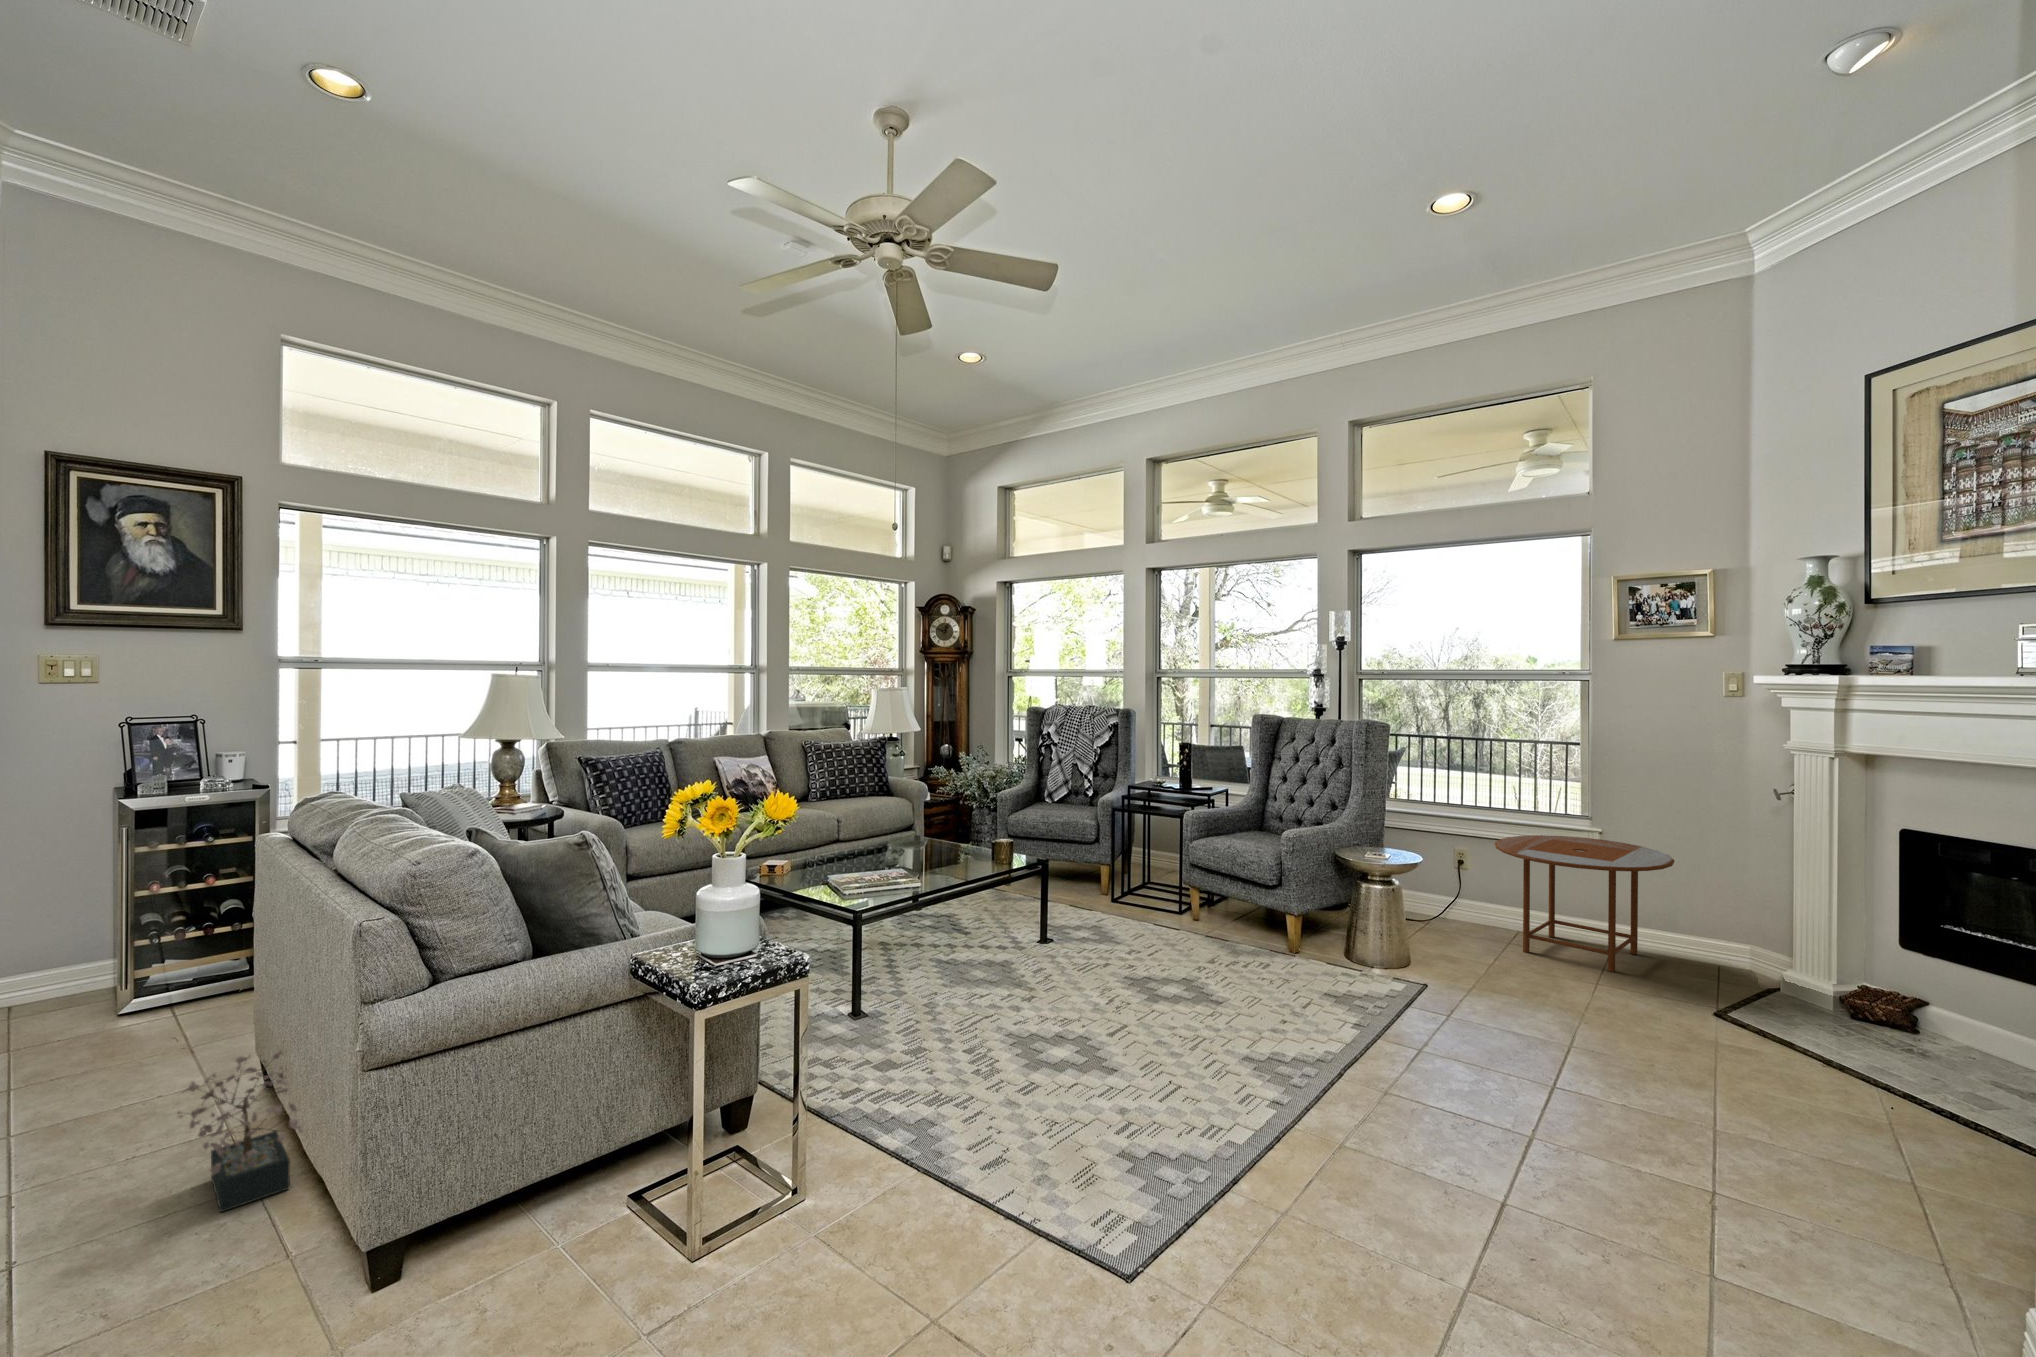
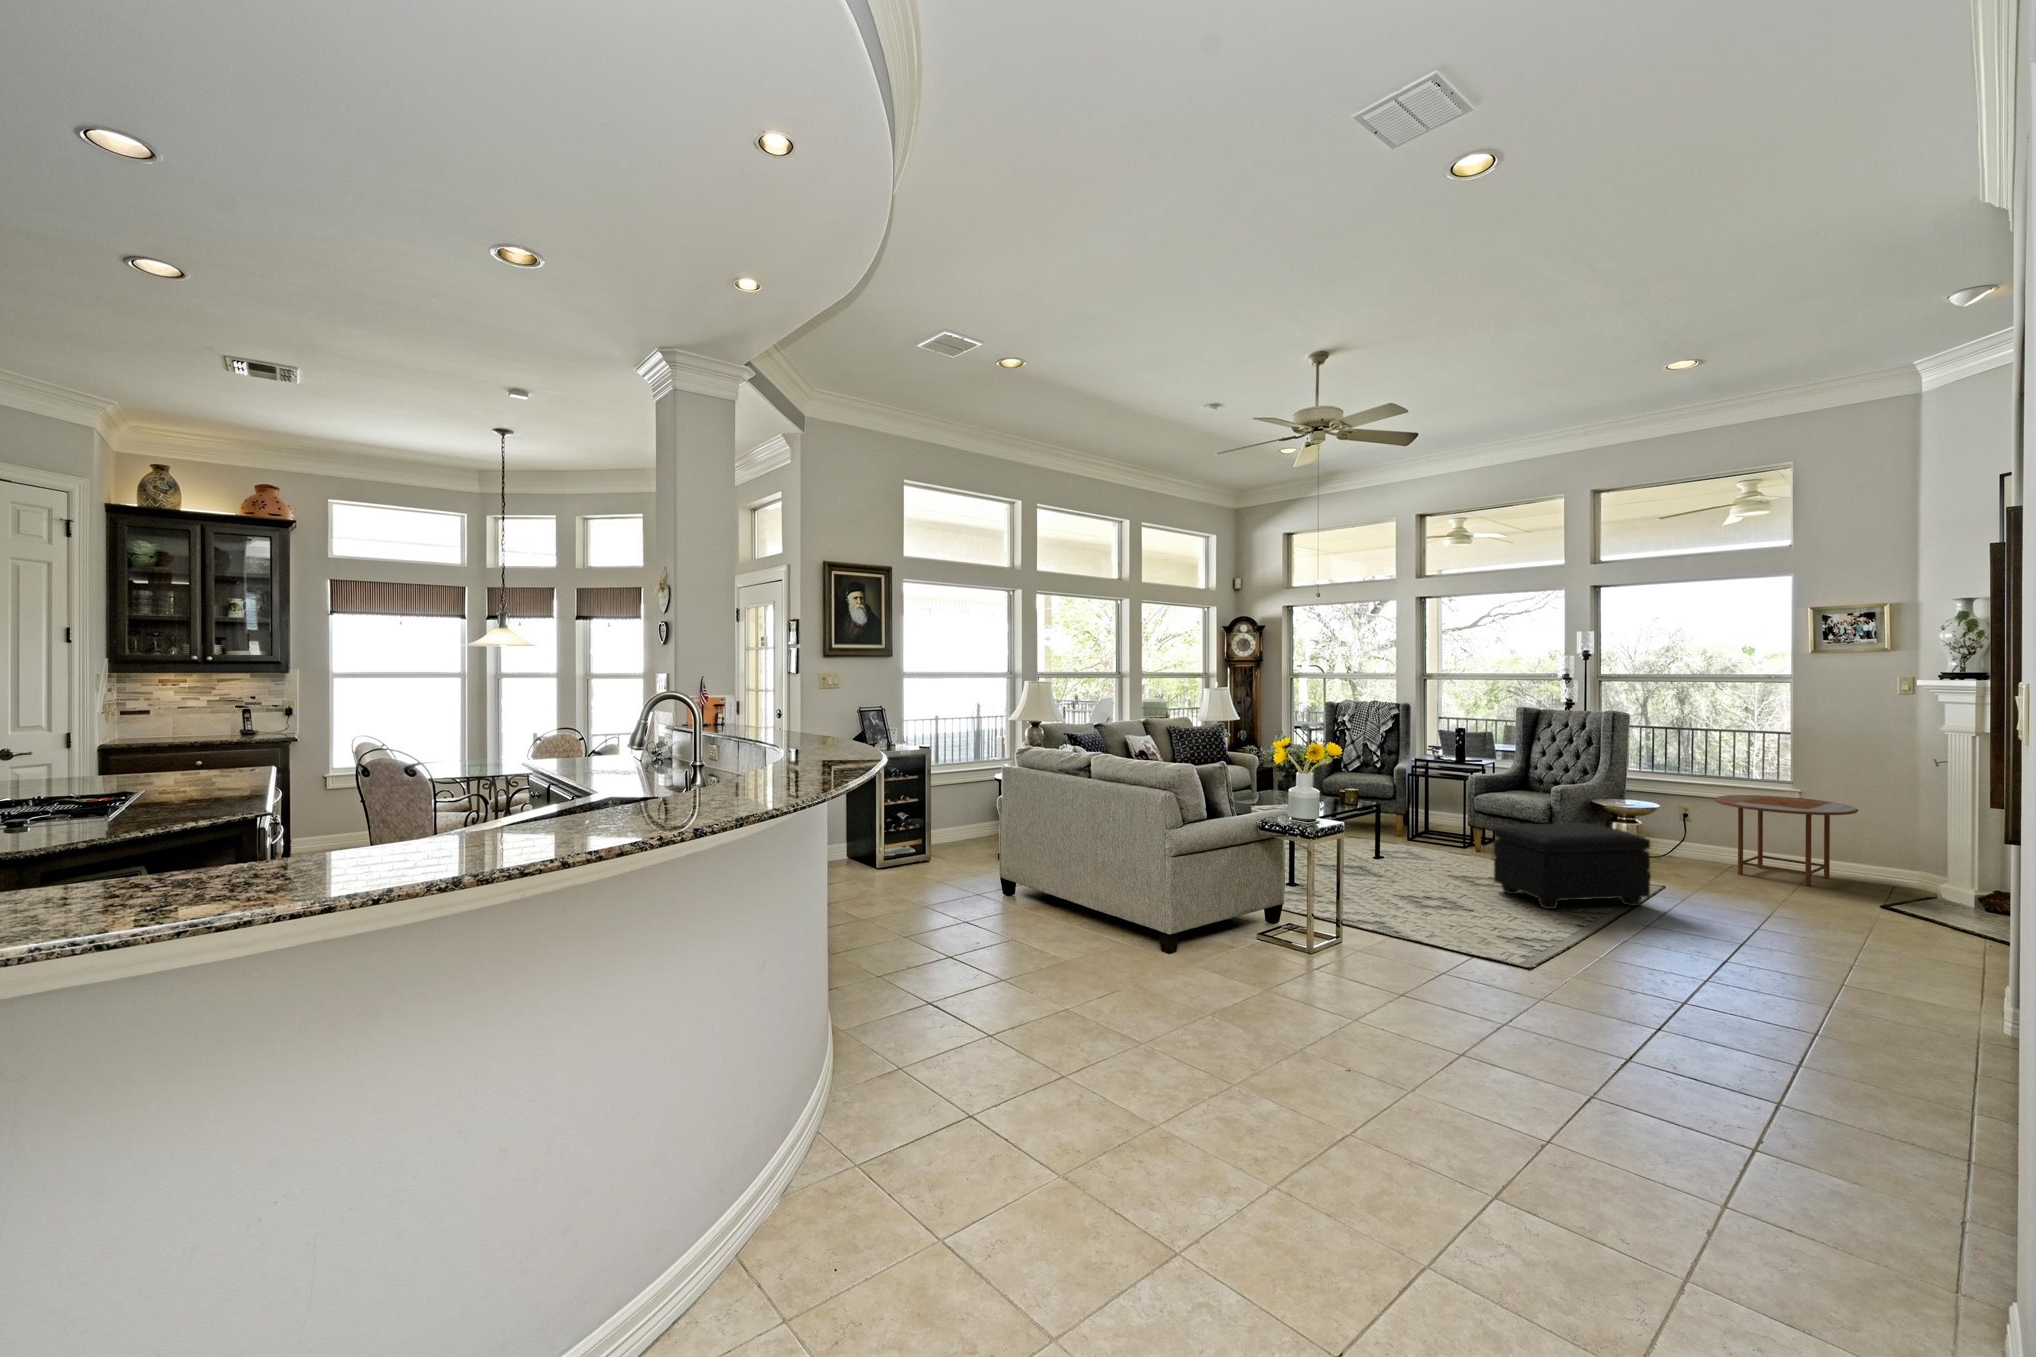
footstool: none [1175,896,1393,1051] -> present [1494,823,1650,909]
decorative plant: present [178,1051,303,1212] -> none [1020,869,1085,936]

